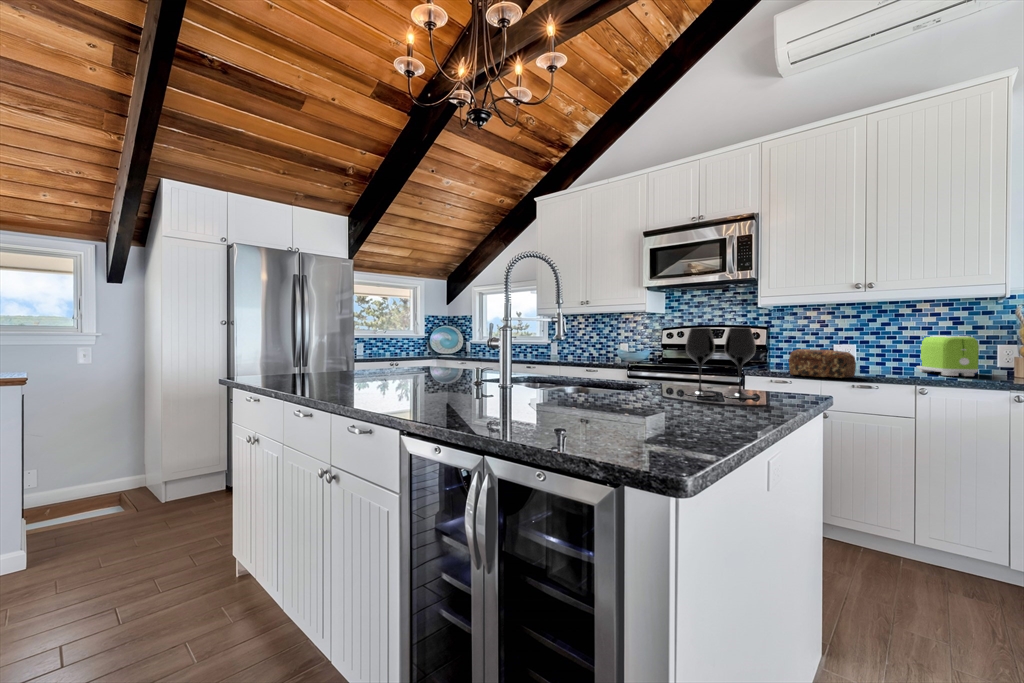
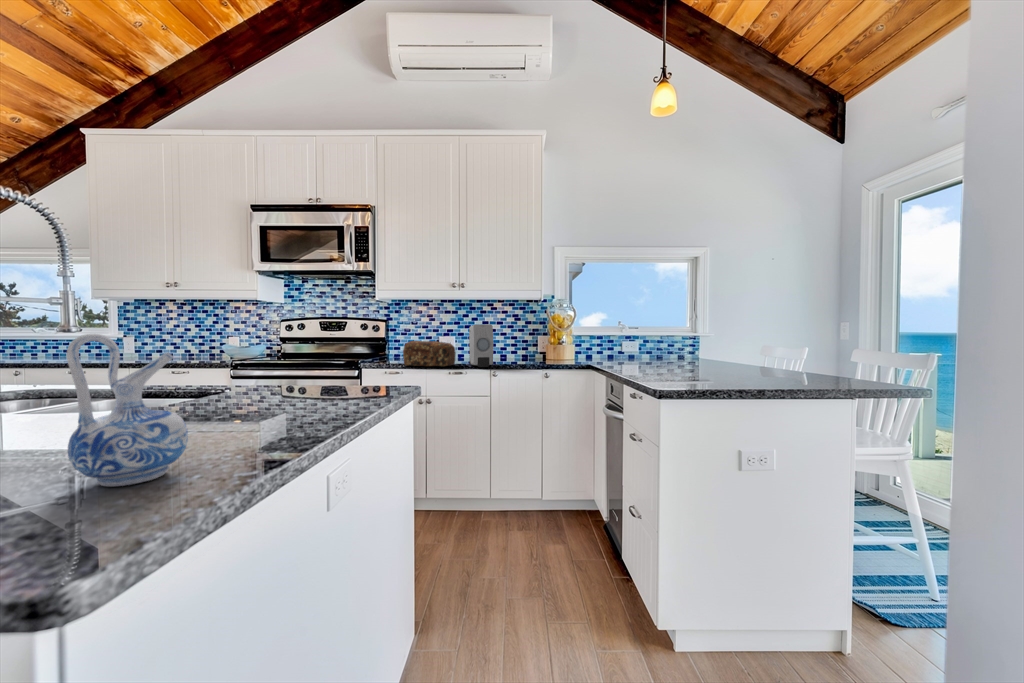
wine glass: present [686,328,756,399] -> none [250,313,352,413]
soap dispenser: none [876,330,912,381] -> present [469,324,493,367]
toaster: present [917,336,979,376] -> none [494,330,530,360]
ceramic pitcher: none [639,343,683,414] -> present [67,334,188,486]

